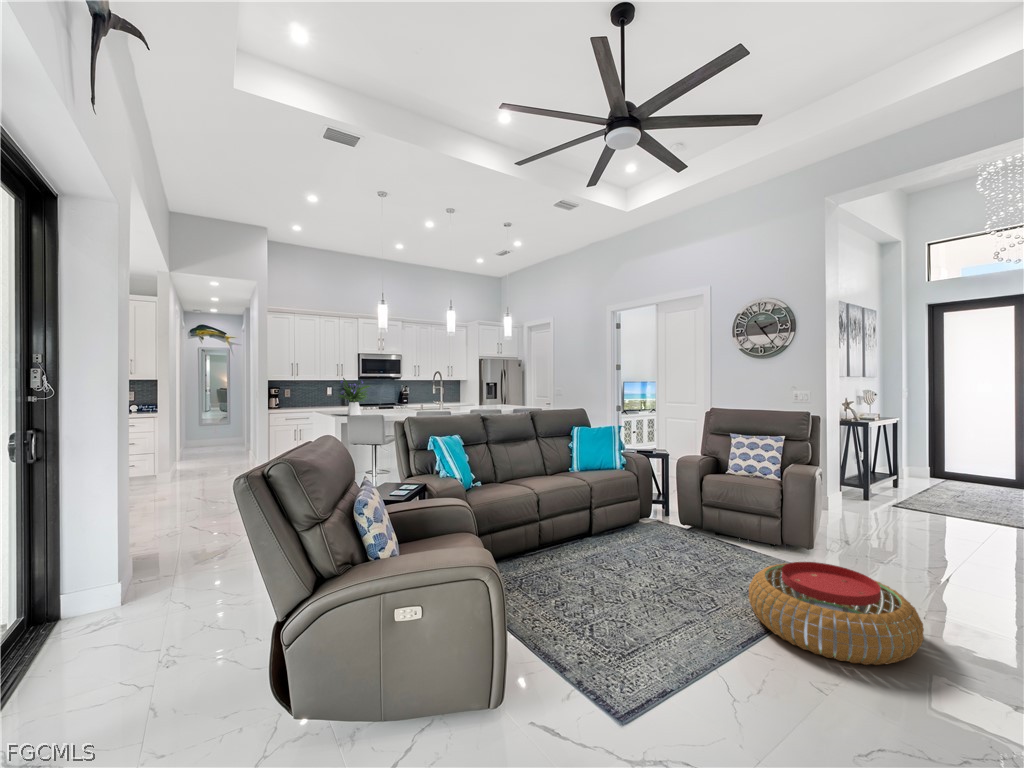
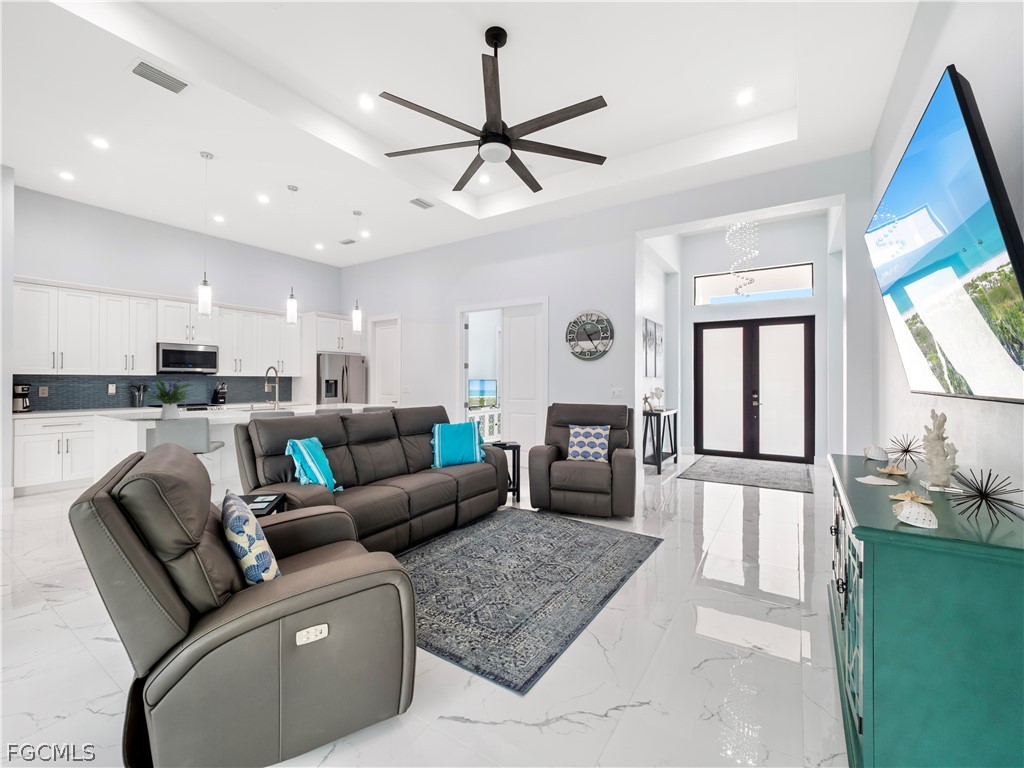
pouf: present [749,562,924,665] -> none [600,528,721,603]

